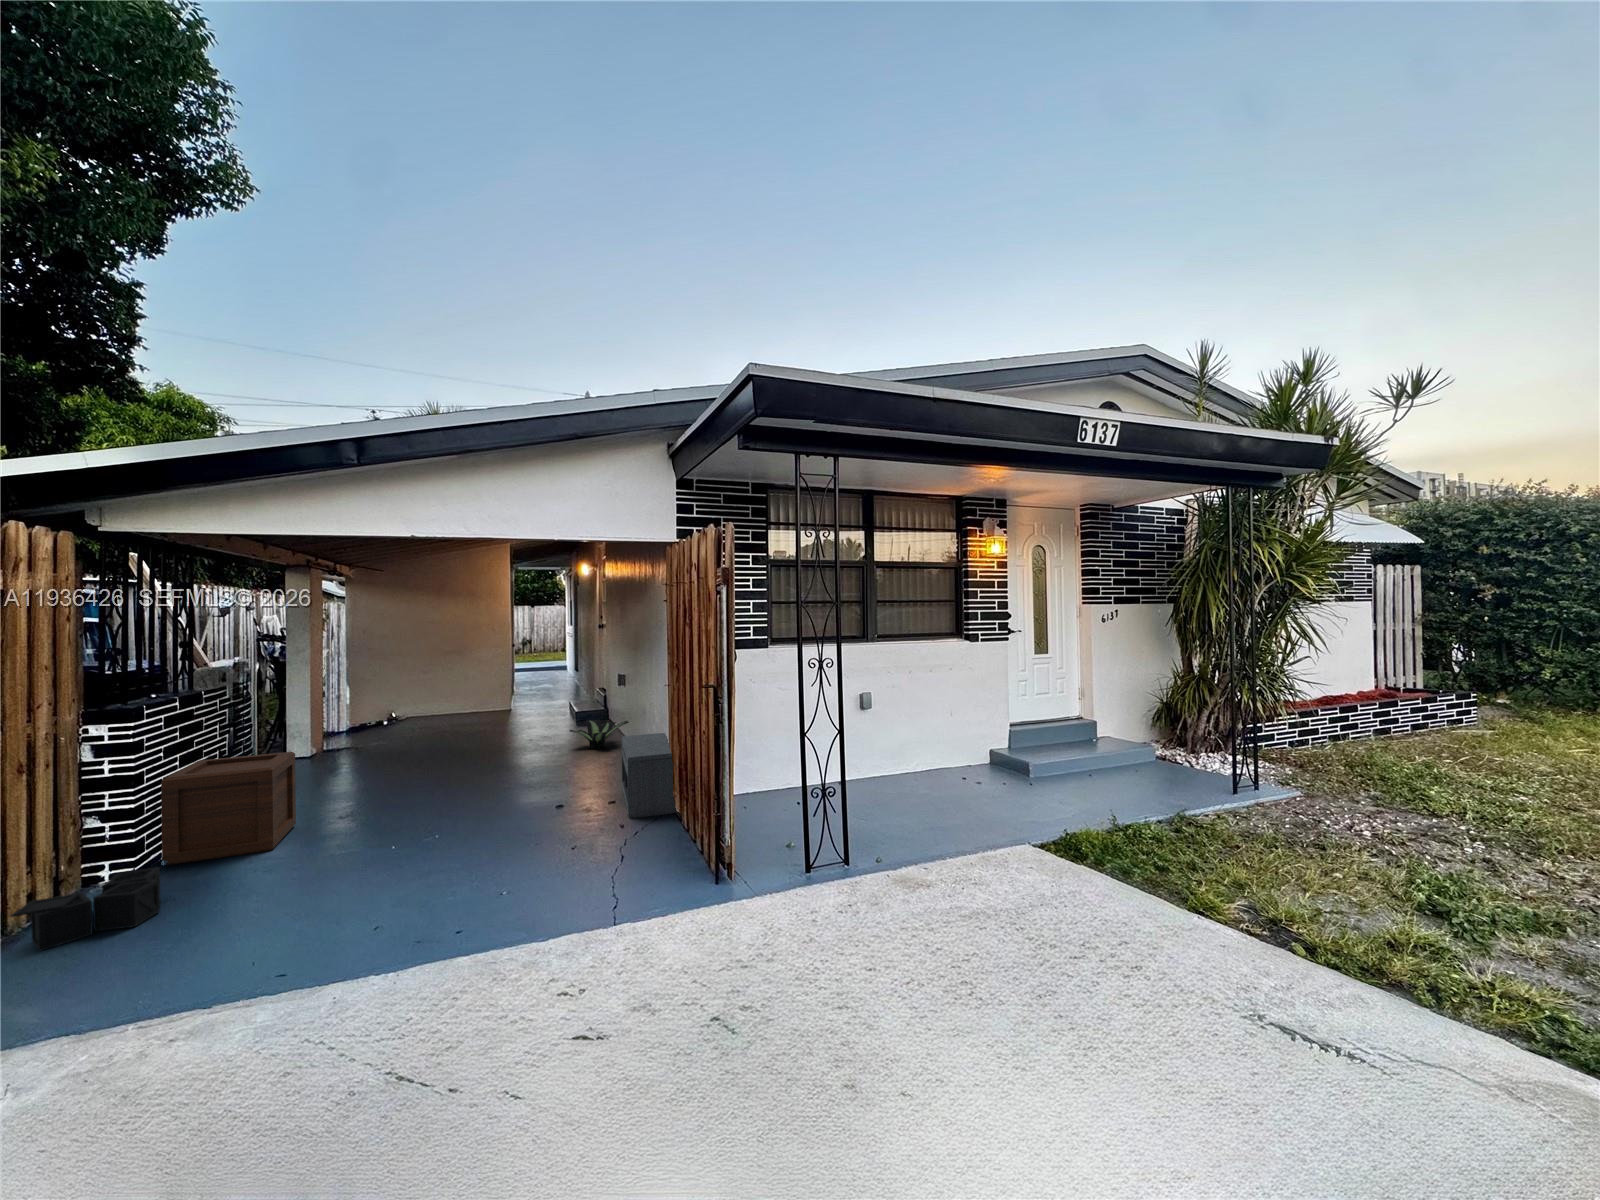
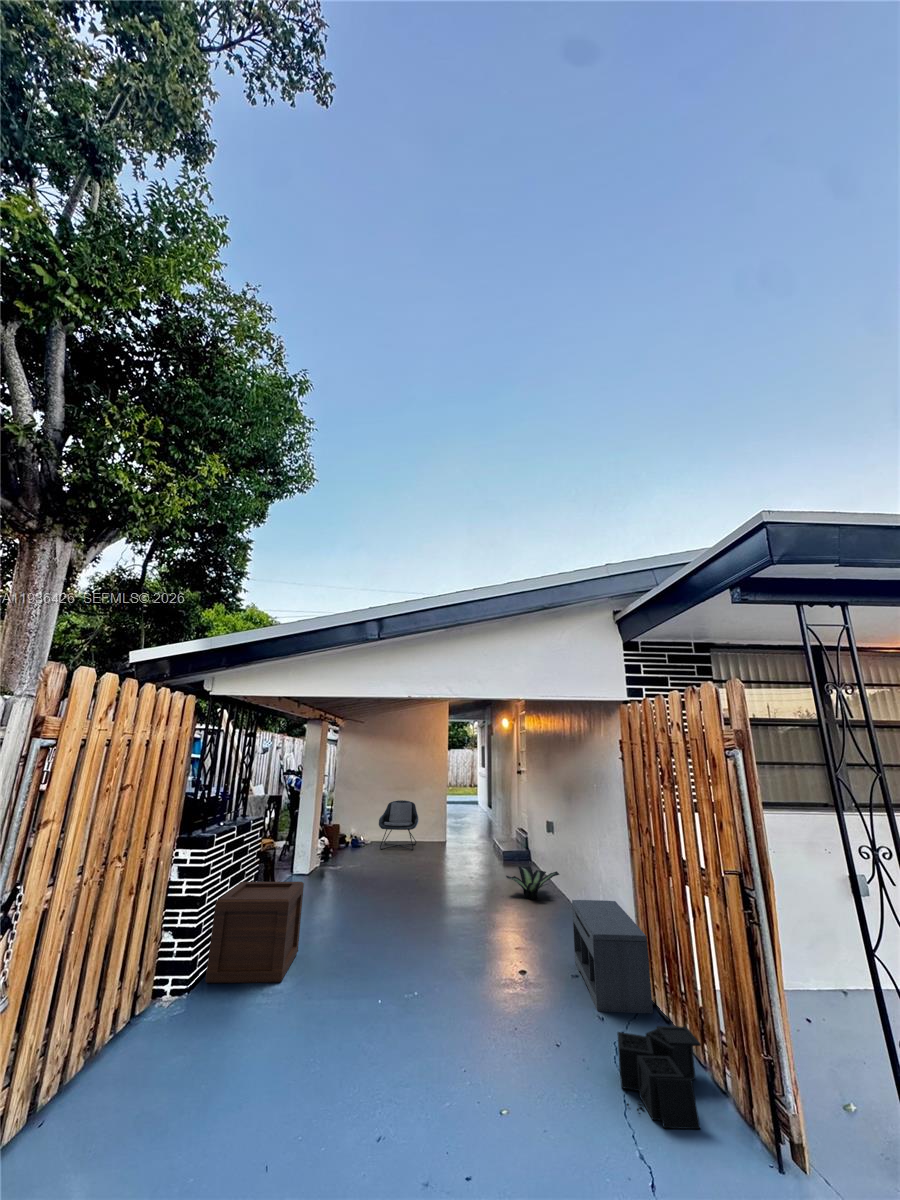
lounge chair: none [417,667,473,725] -> present [379,800,419,850]
storage bin: present [10,867,161,951] -> present [617,1026,701,1129]

